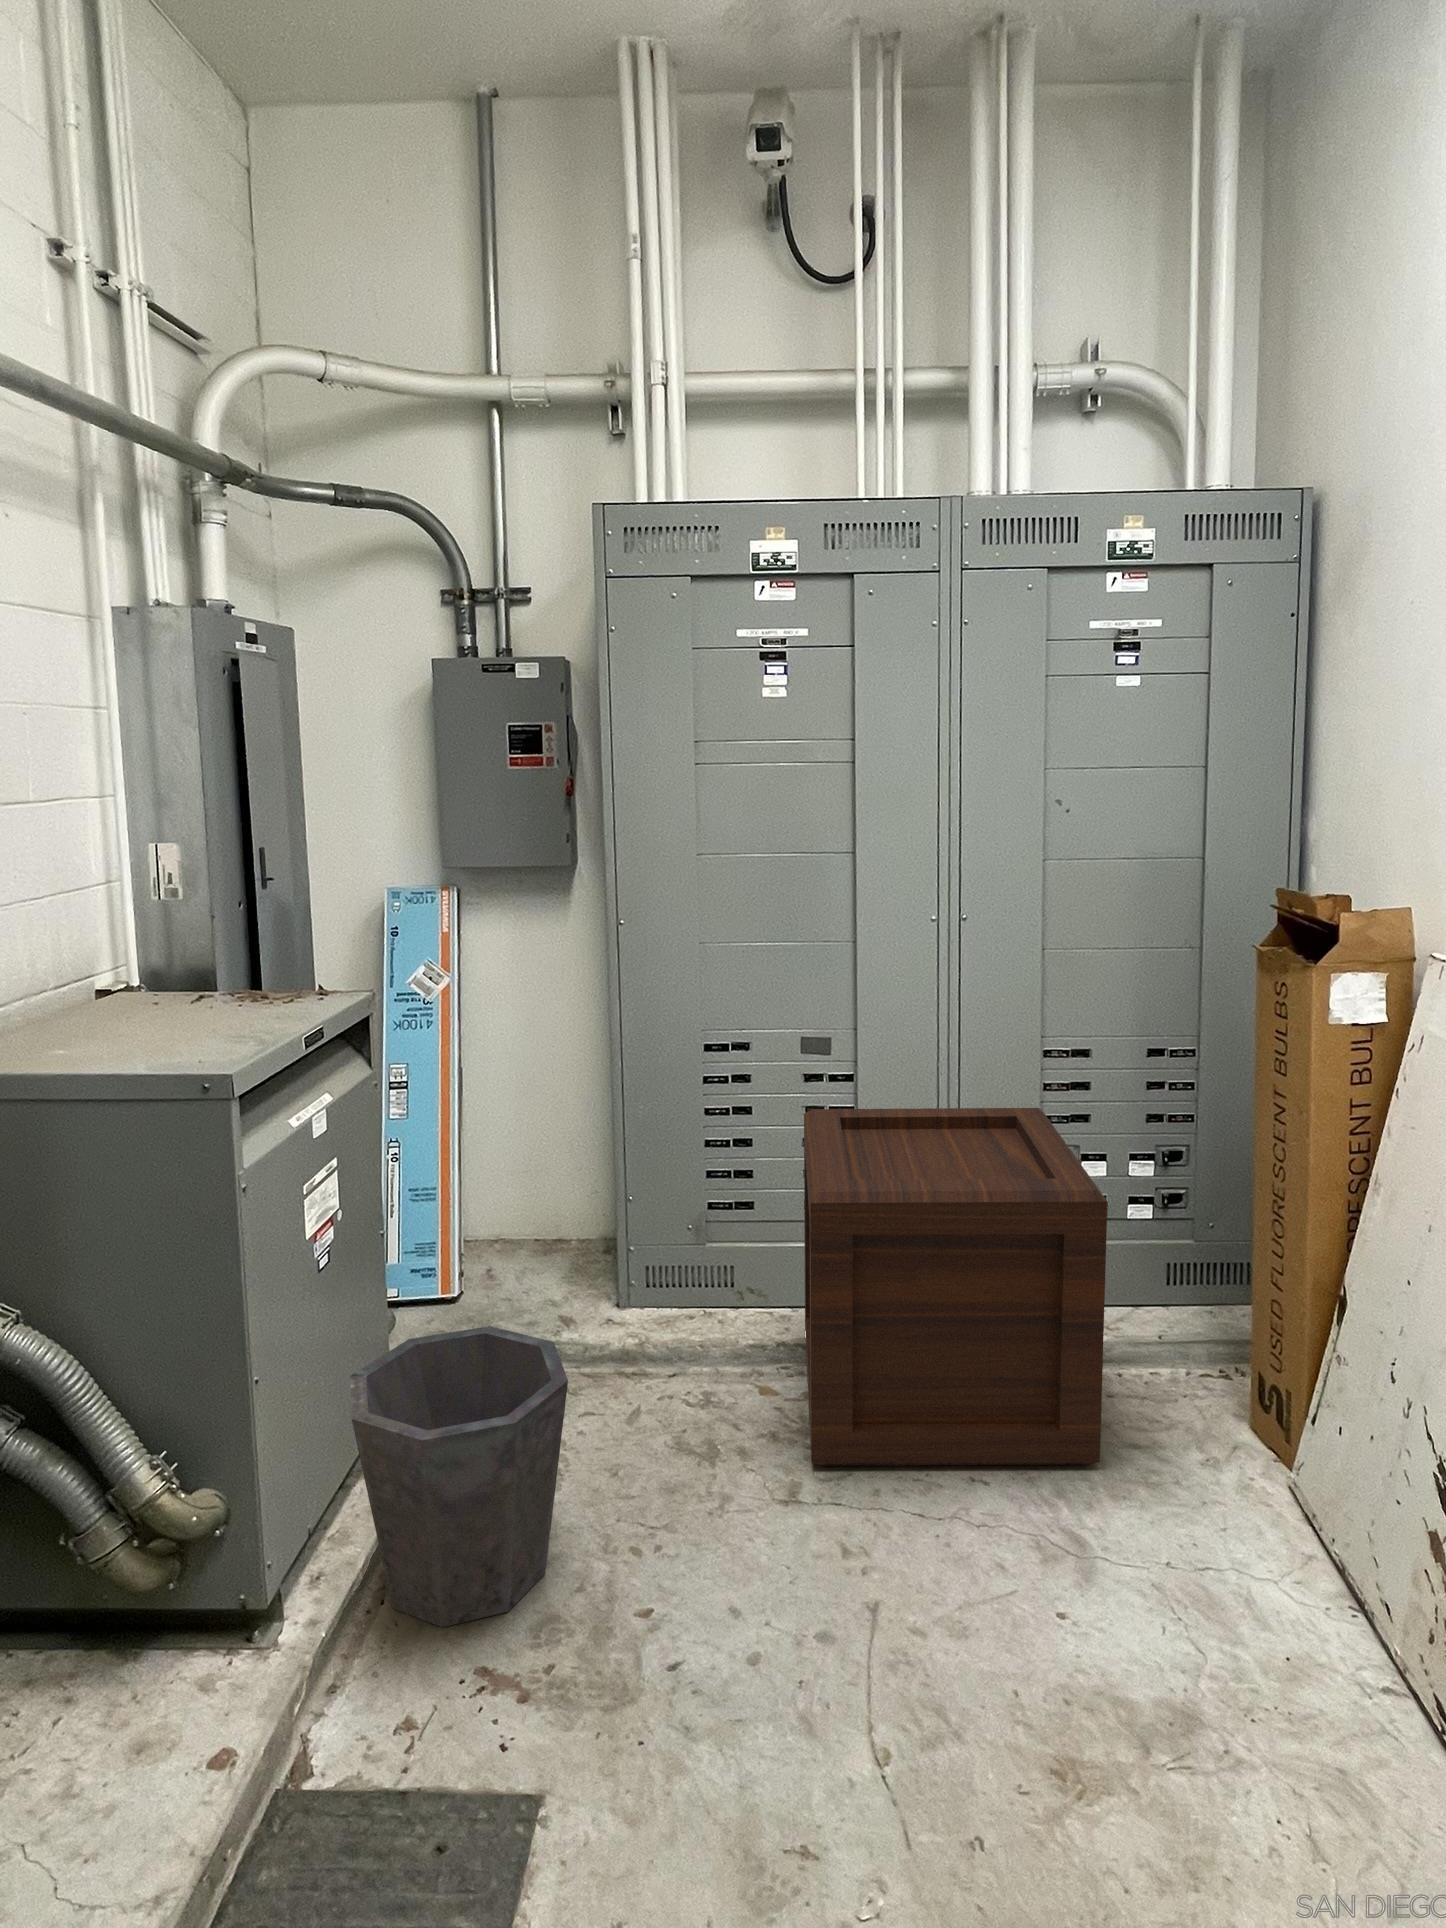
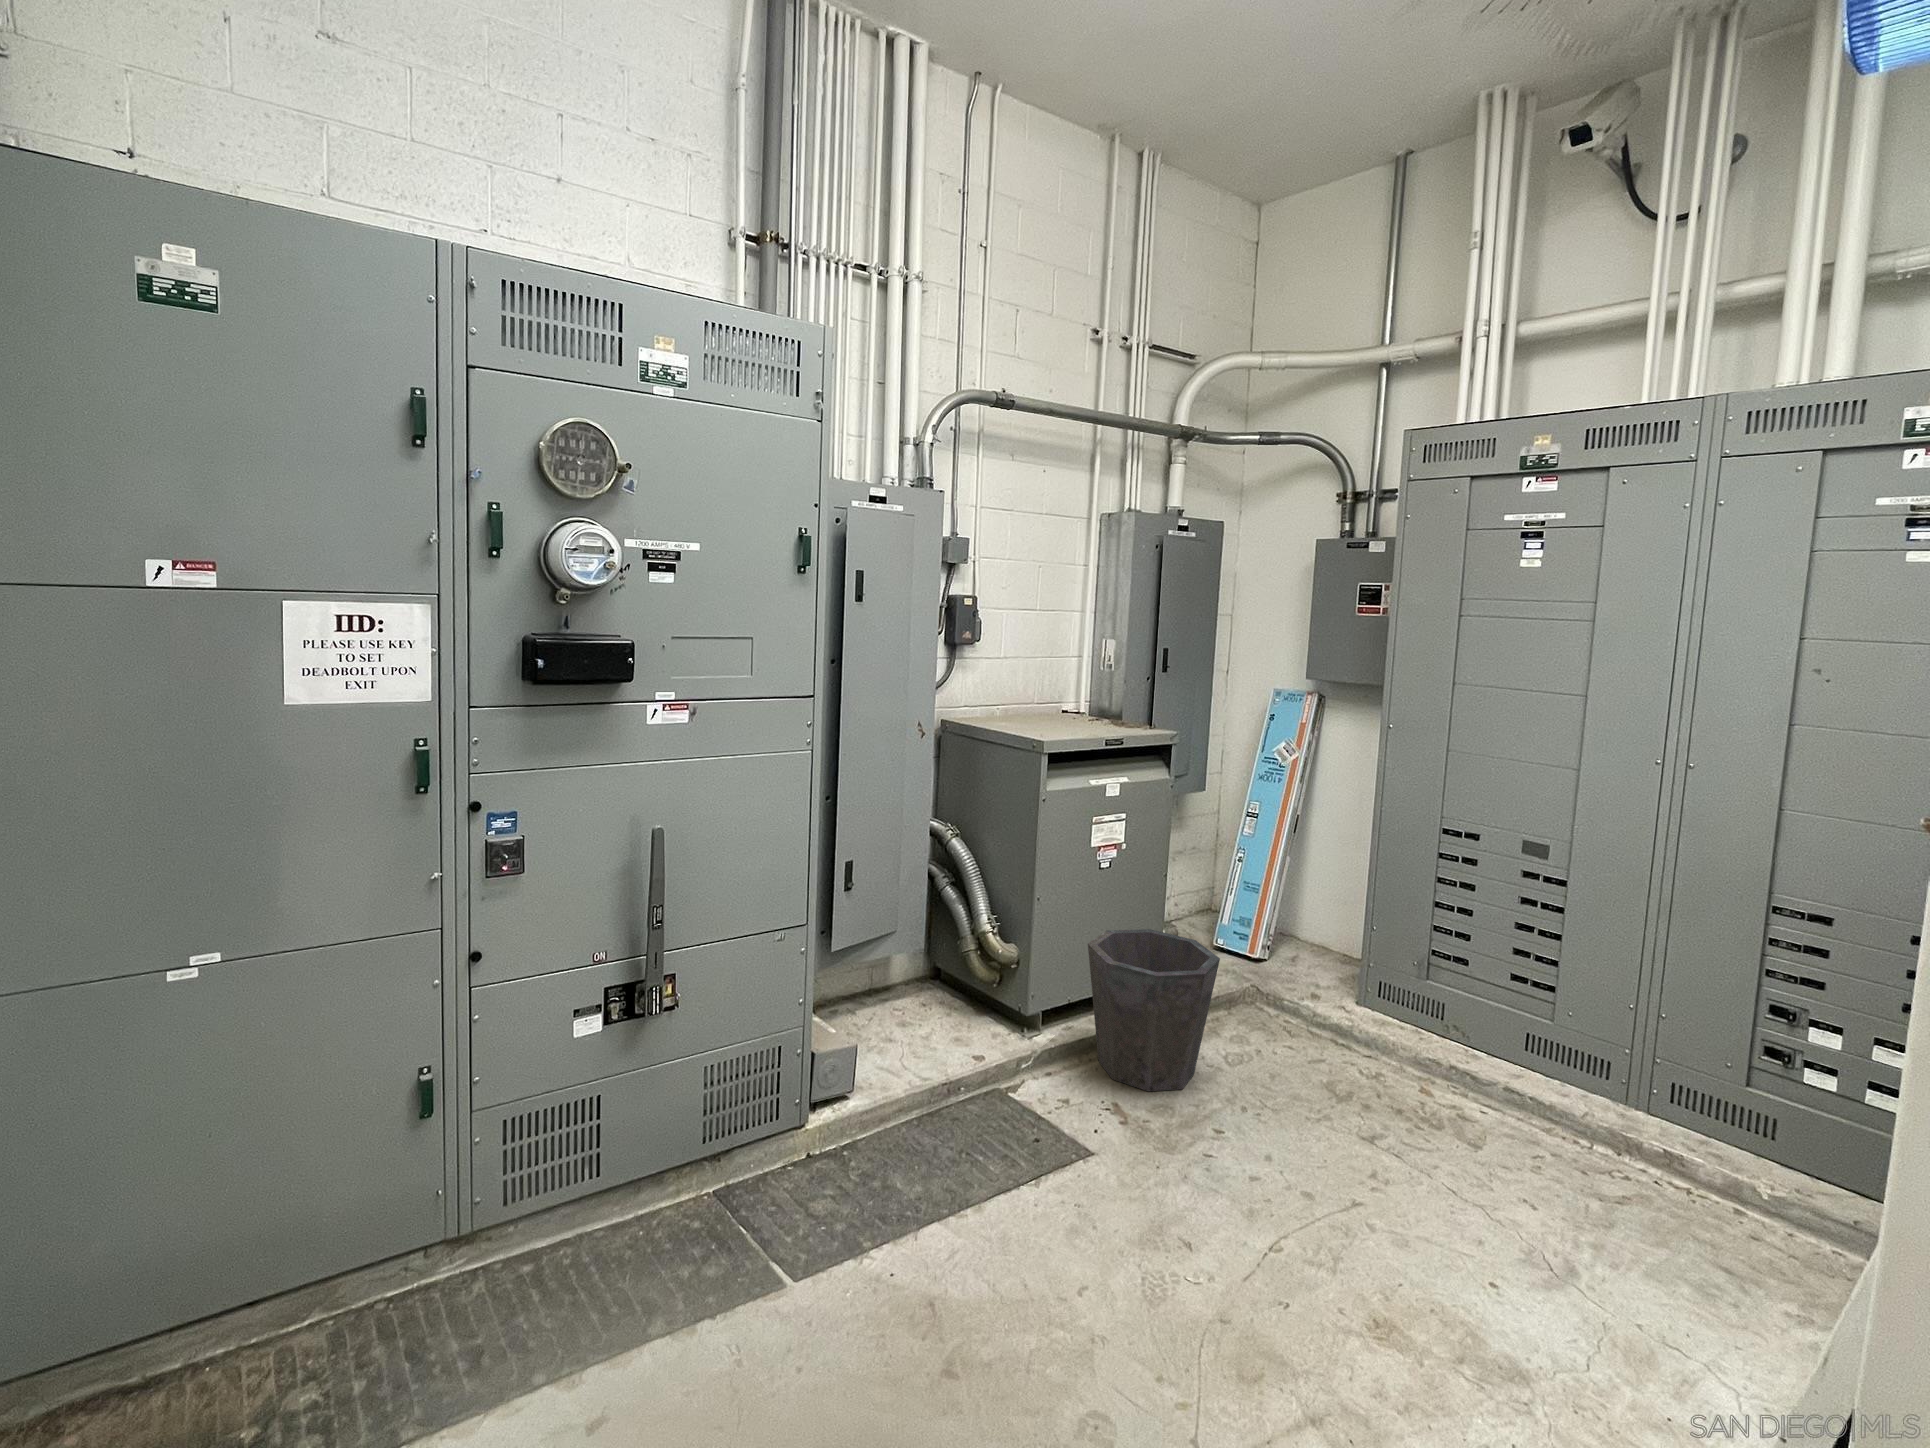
wooden crate: present [804,1108,1107,1466] -> none [1404,896,1776,1264]

